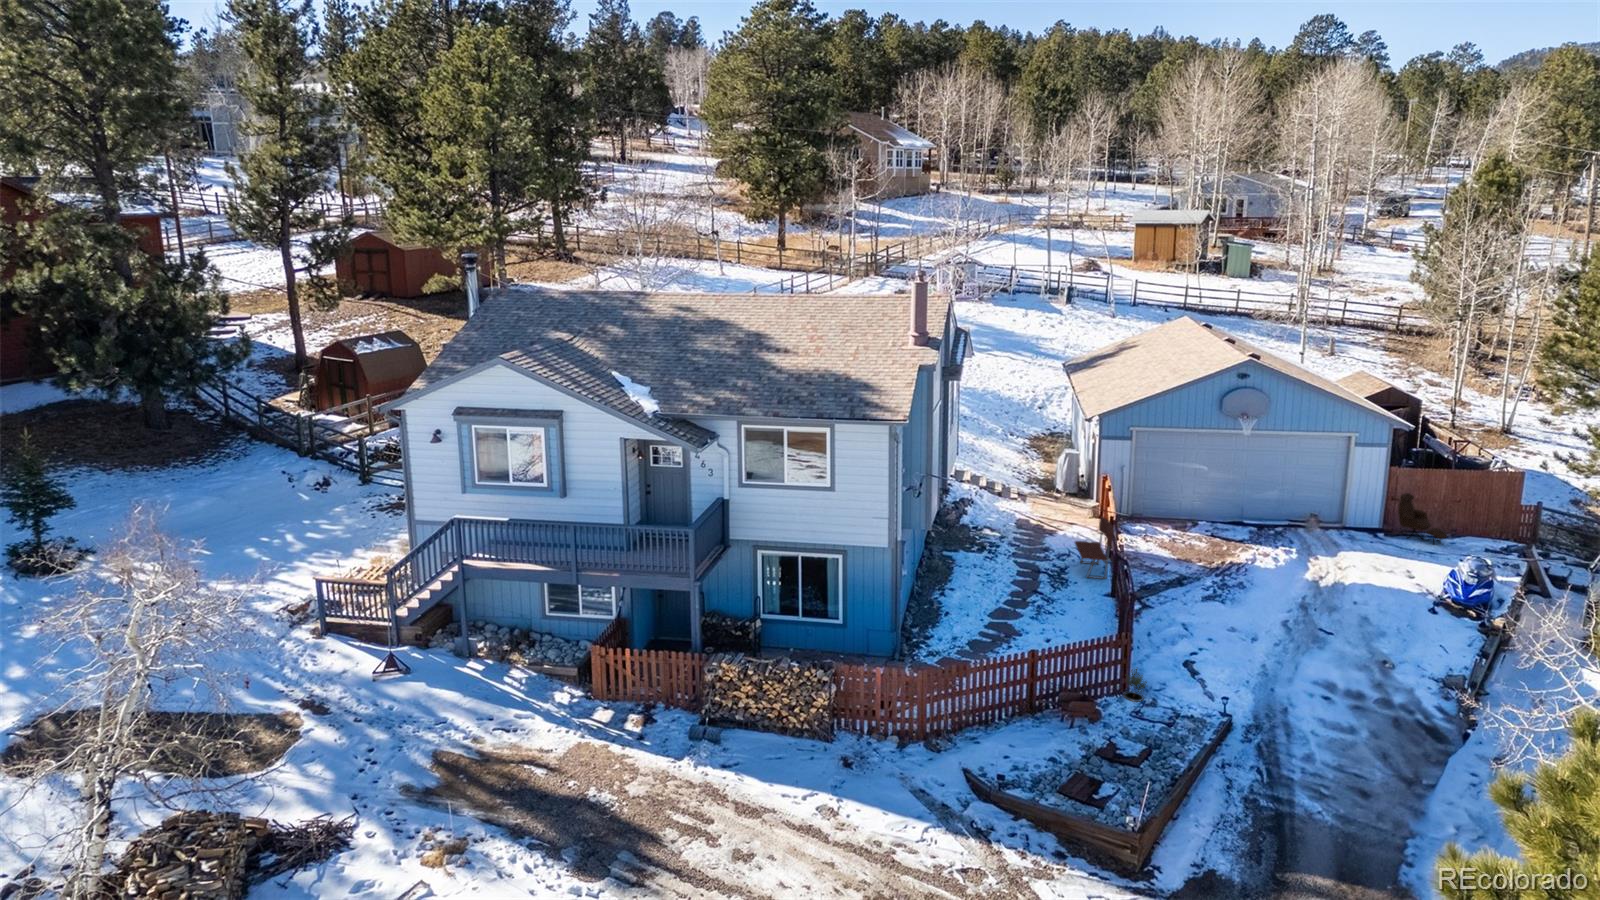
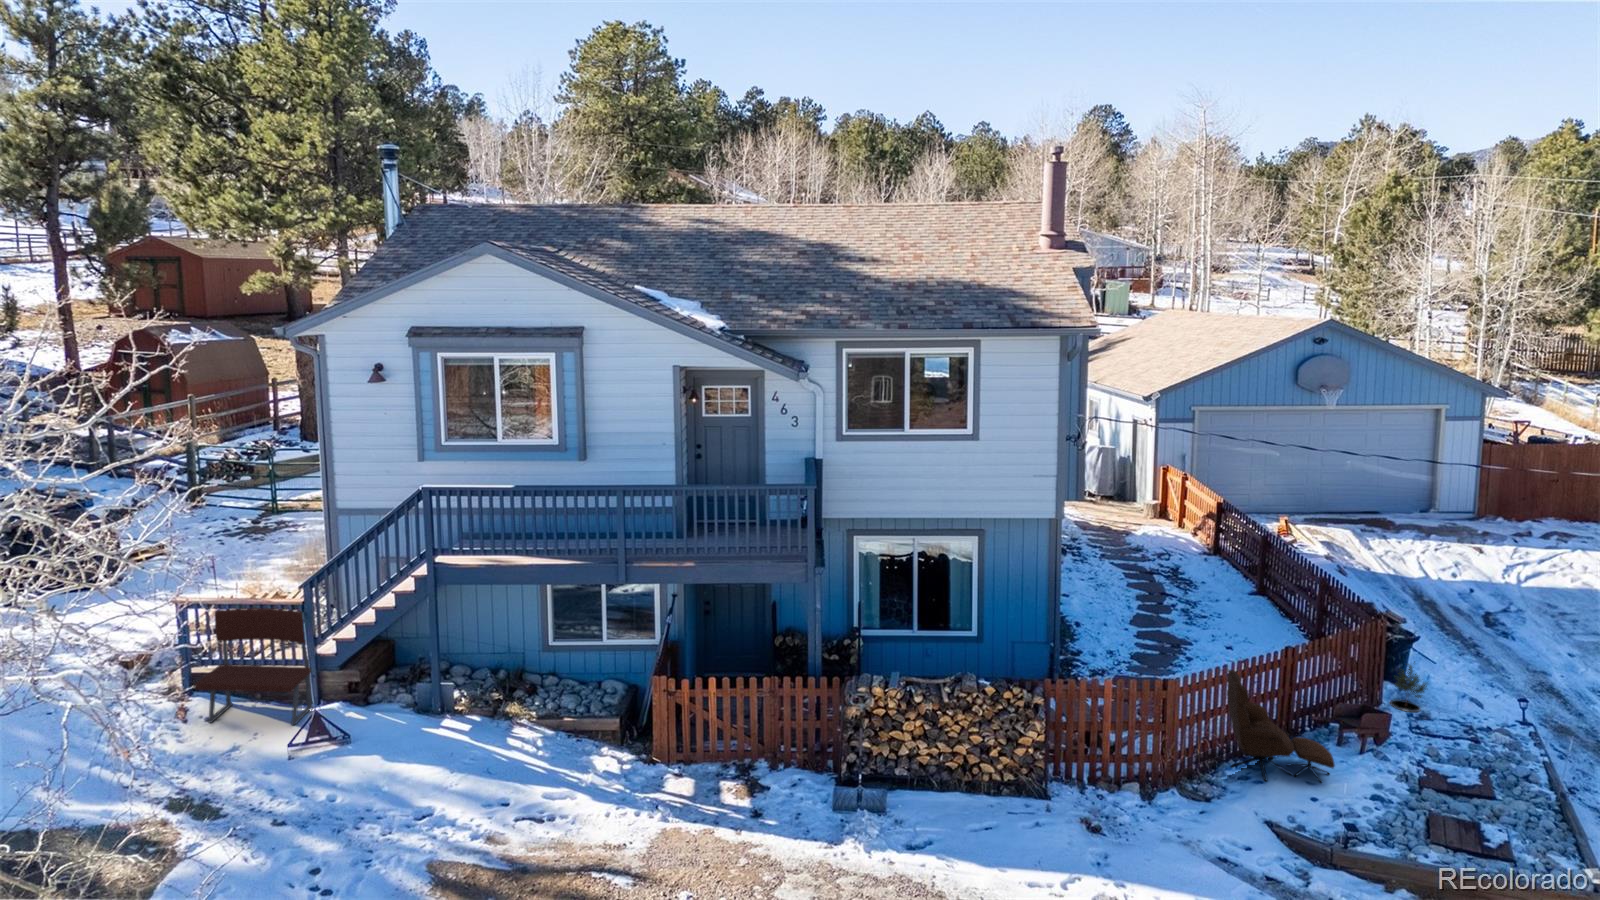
lounge chair: present [1398,493,1447,542] -> present [1227,670,1335,782]
bench: present [1075,517,1113,579] -> present [195,608,312,725]

